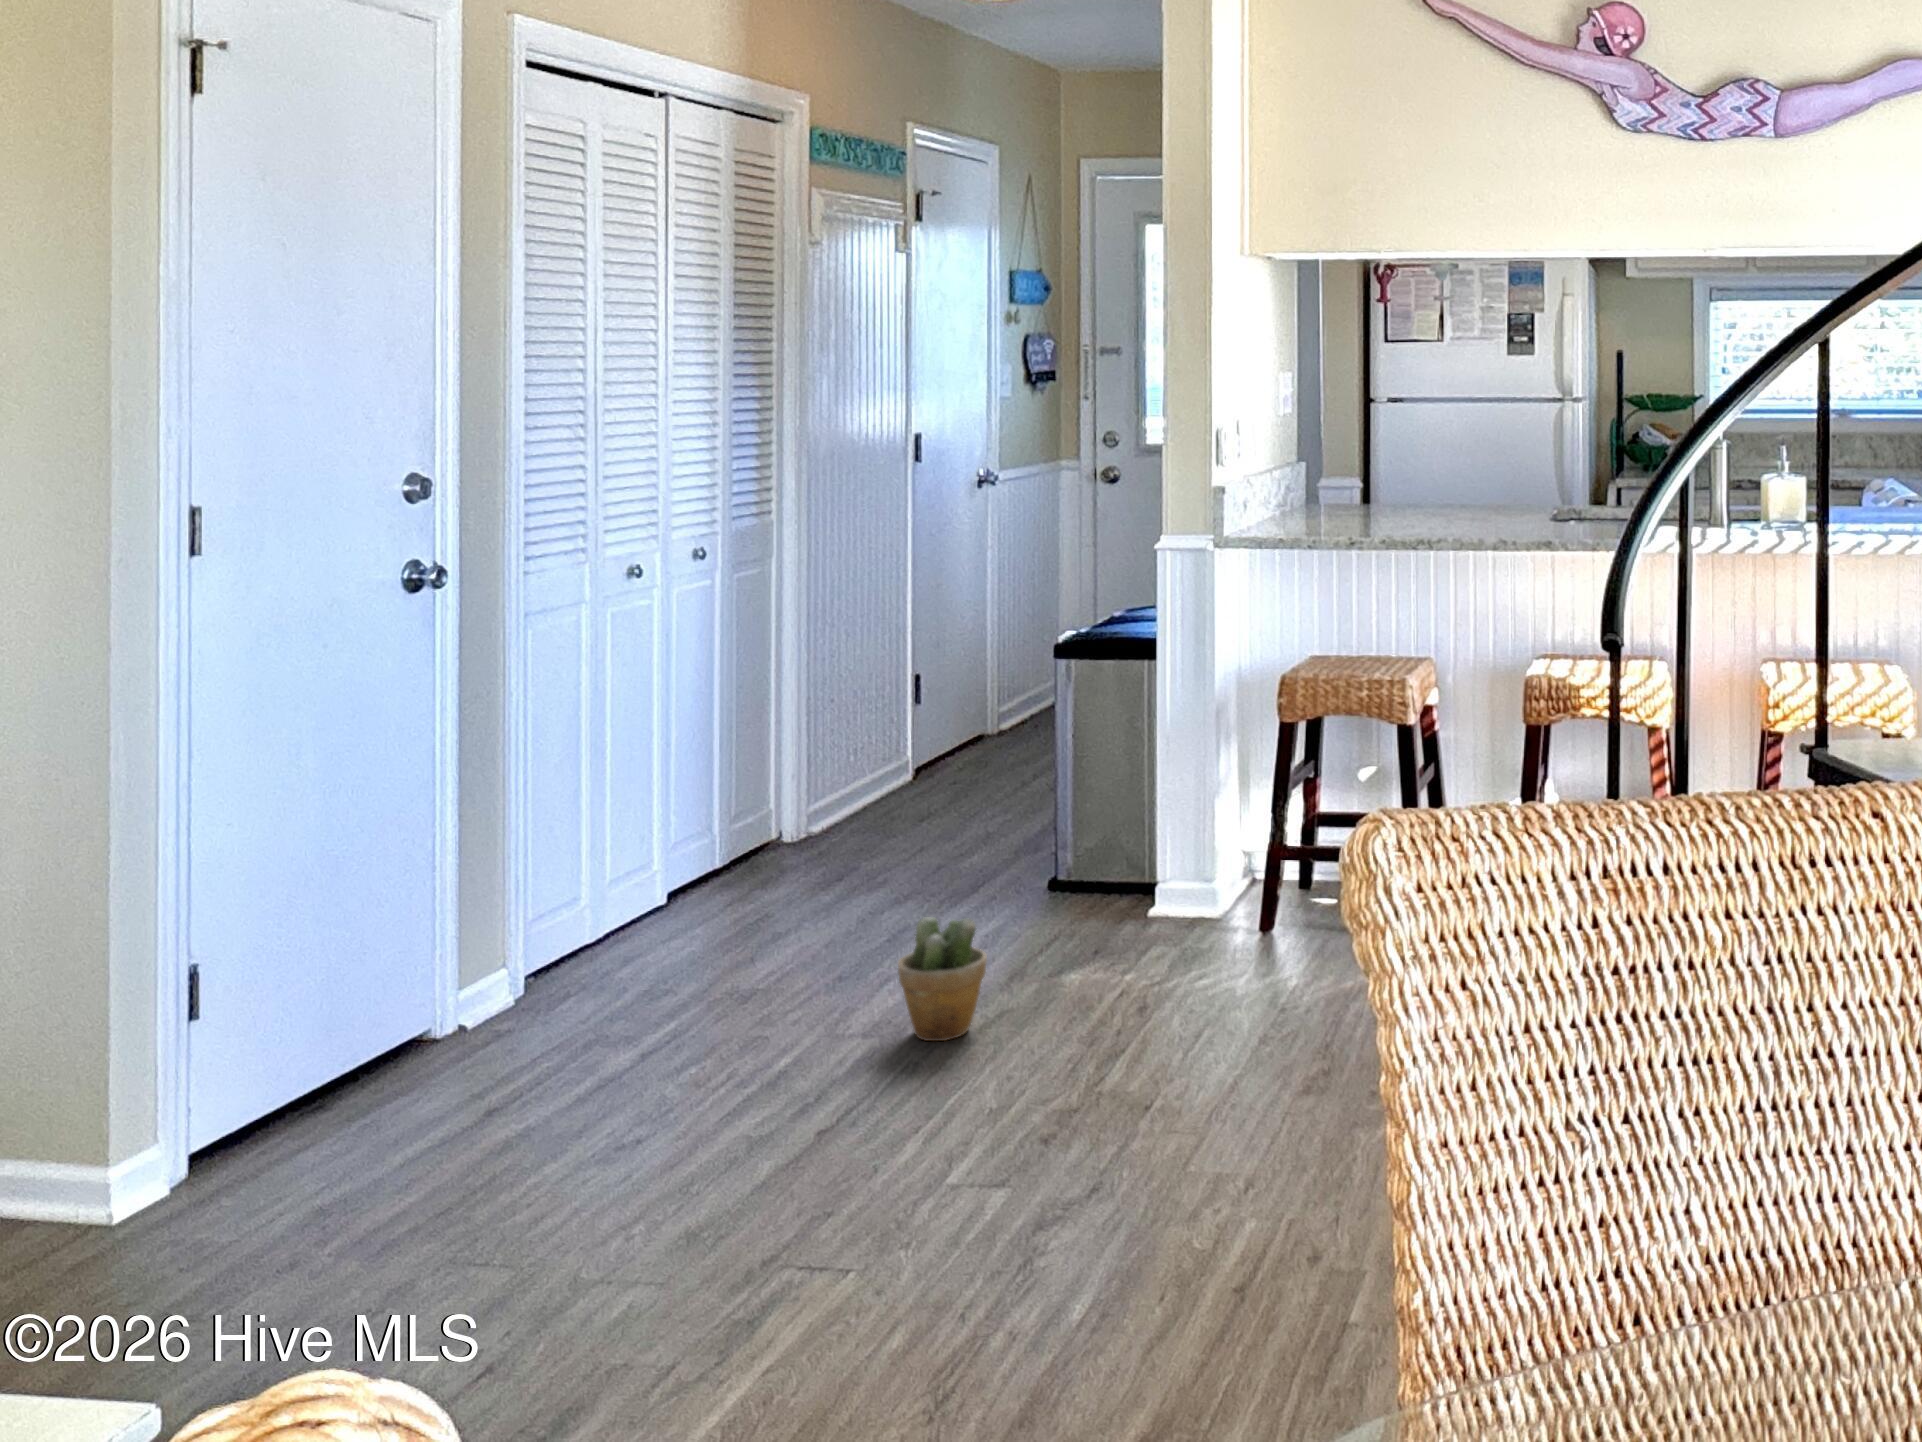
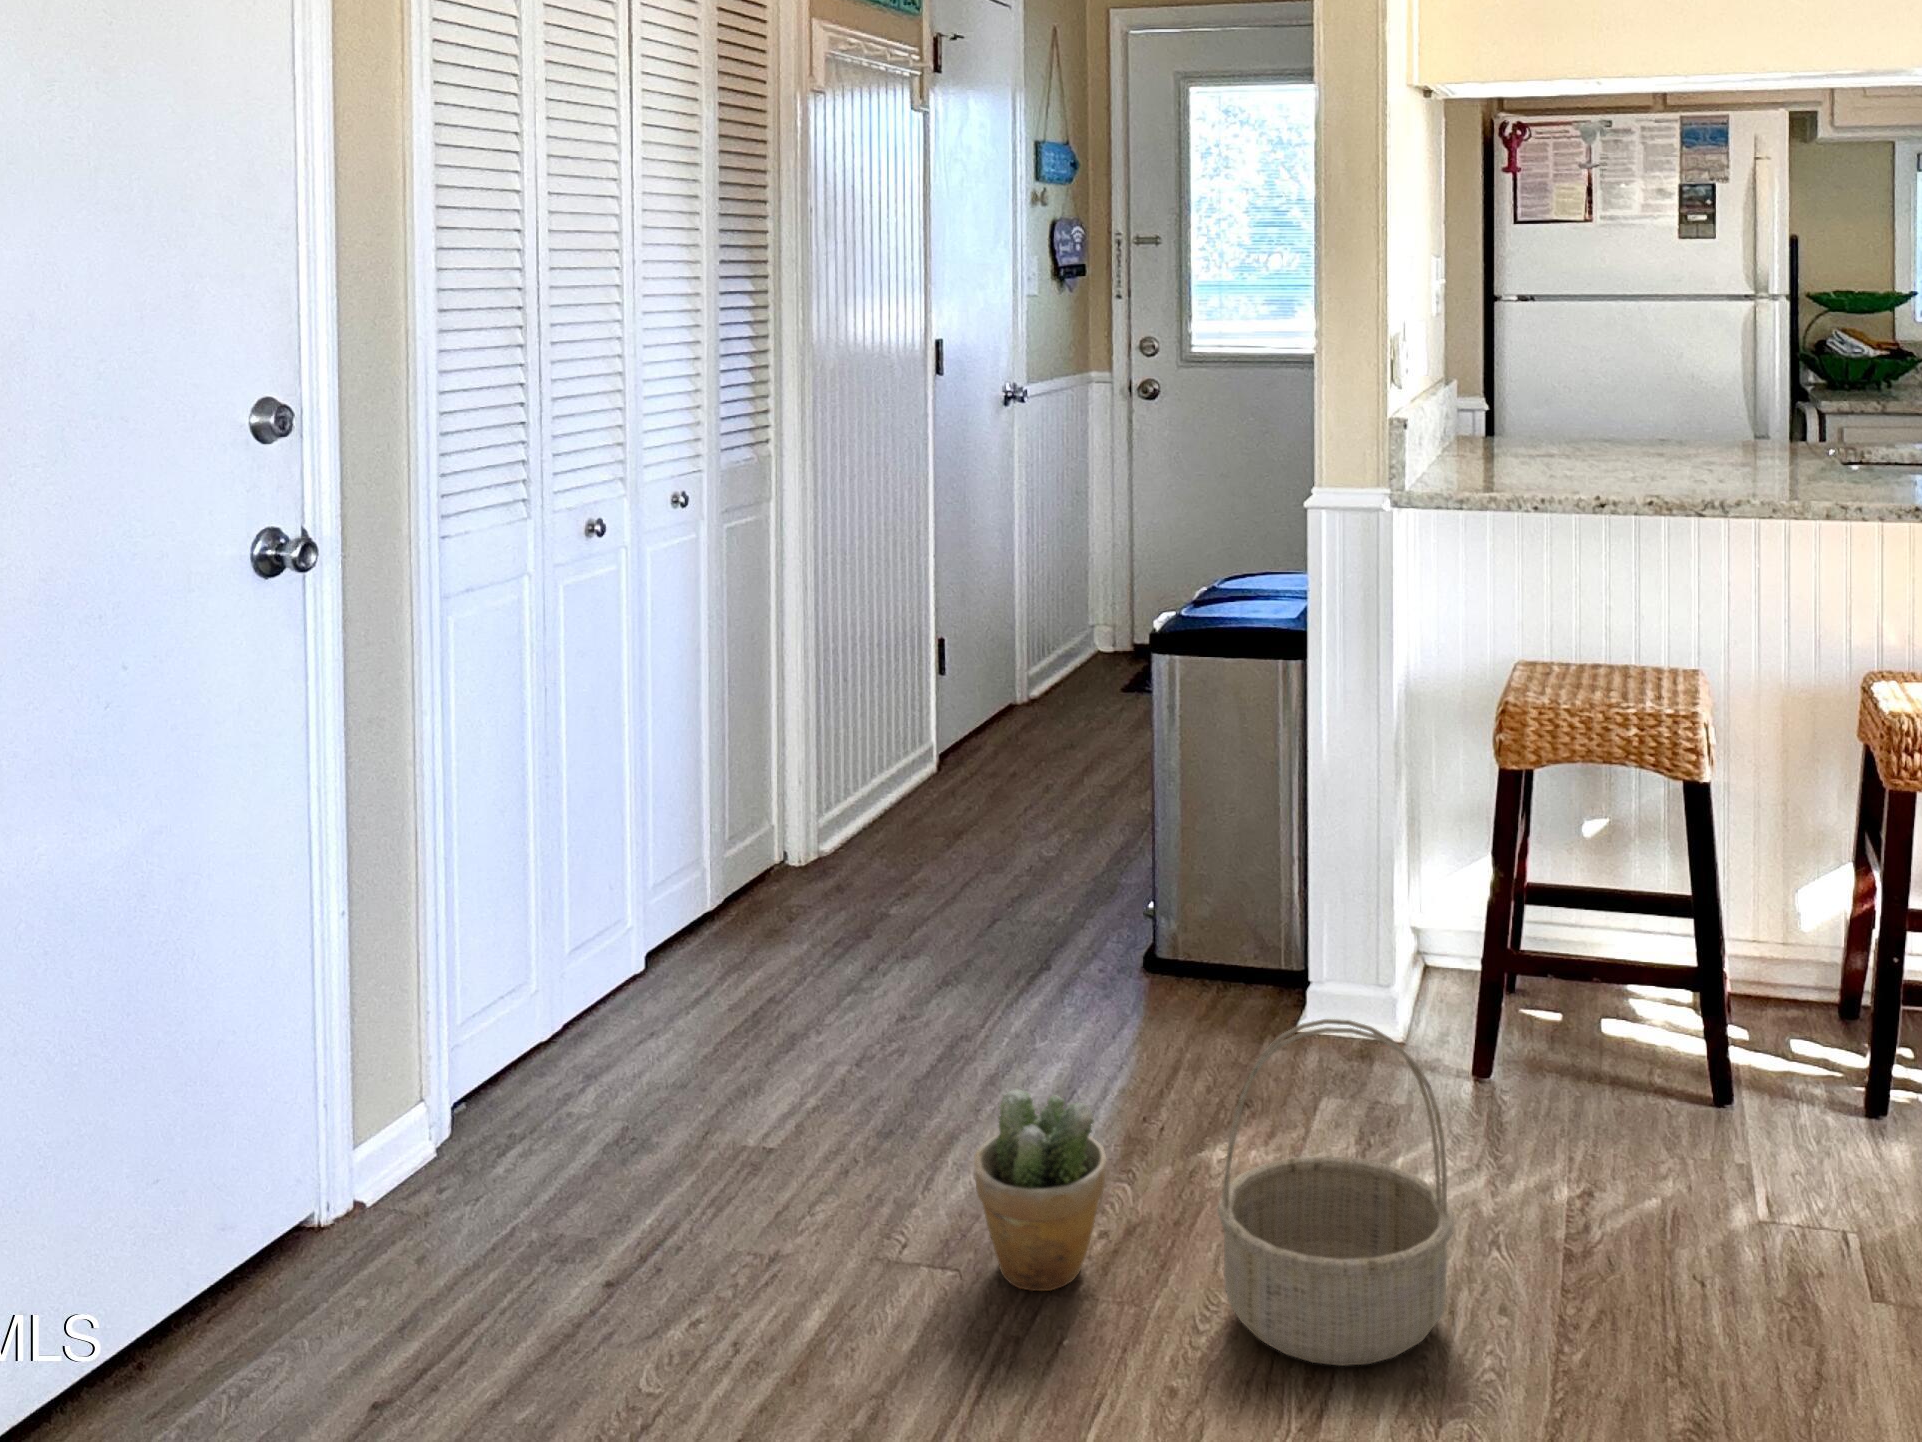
basket: none [1052,850,1201,1058] -> present [1217,1019,1454,1366]

